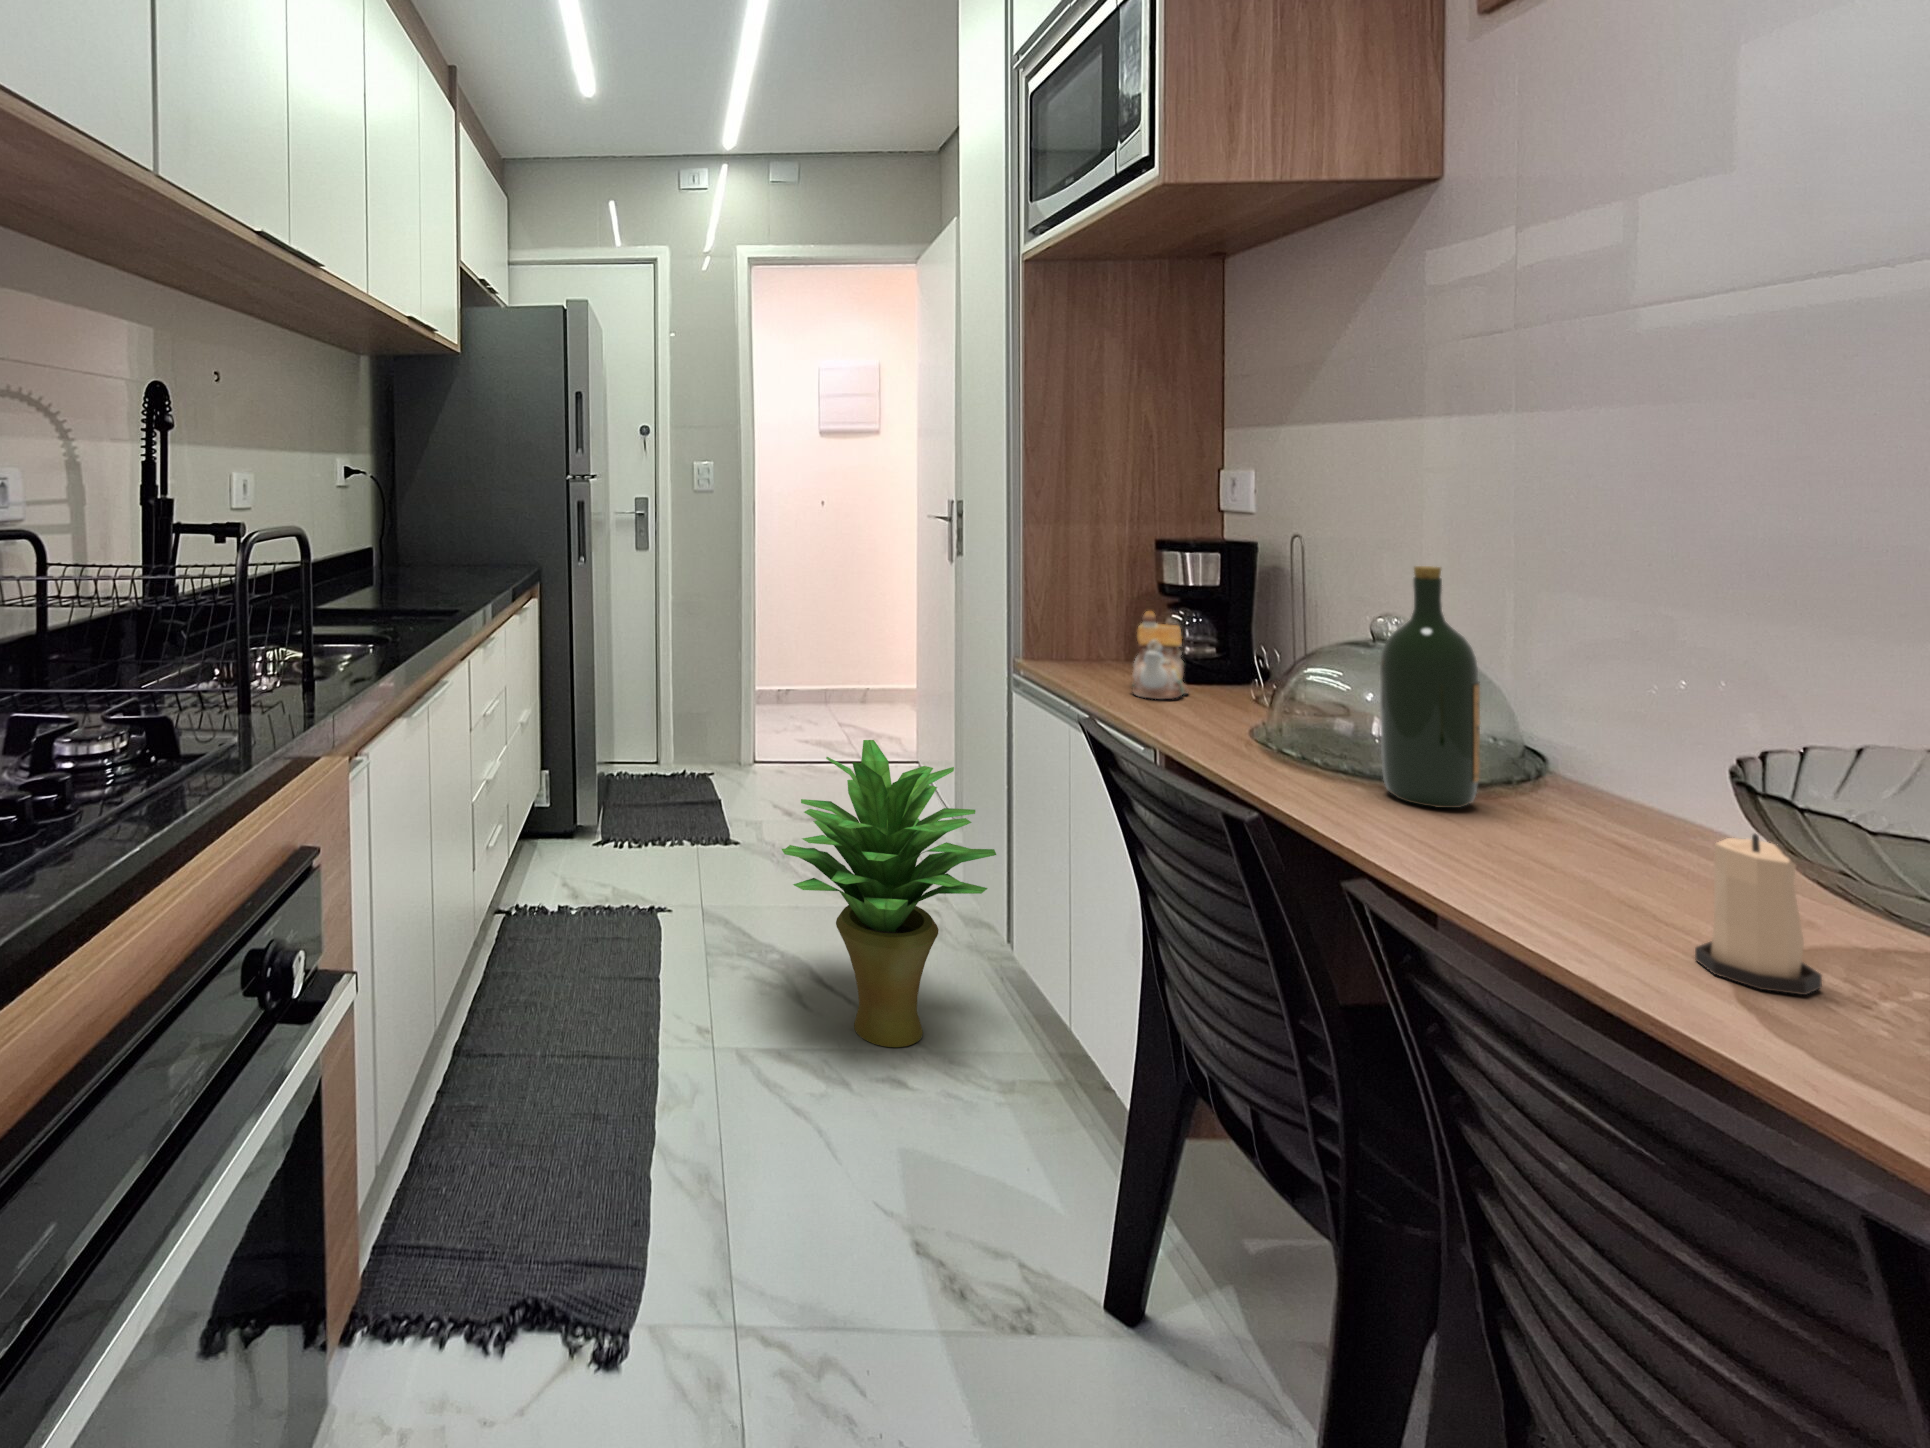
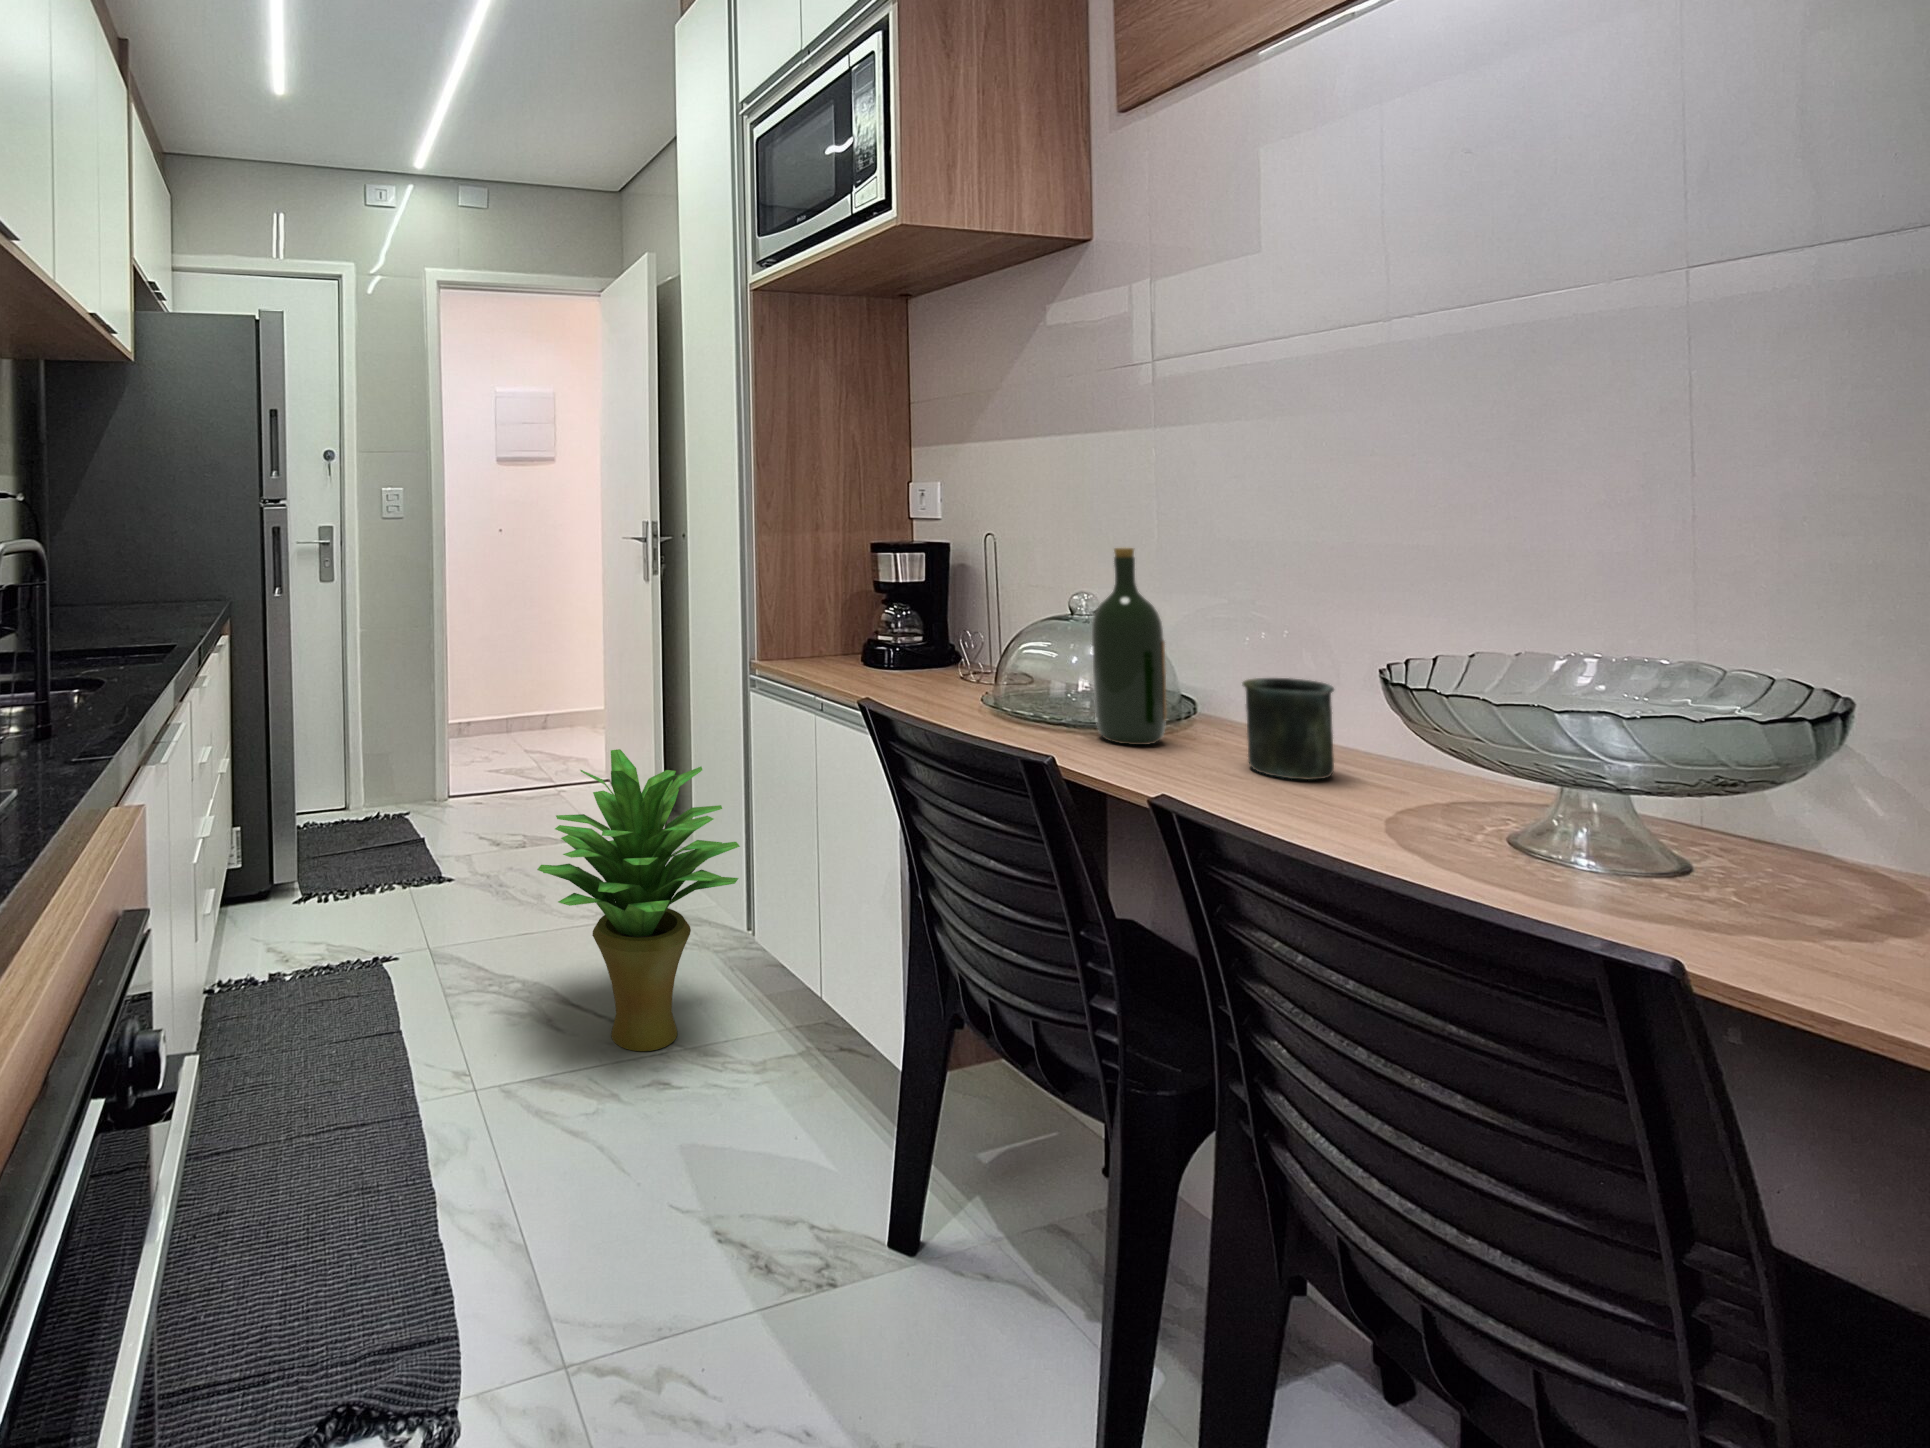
teapot: present [1131,611,1189,699] -> none [861,605,907,683]
mug: none [1571,744,1712,884] -> present [1242,678,1334,779]
candle: present [1695,834,1822,995] -> none [1367,725,1446,842]

